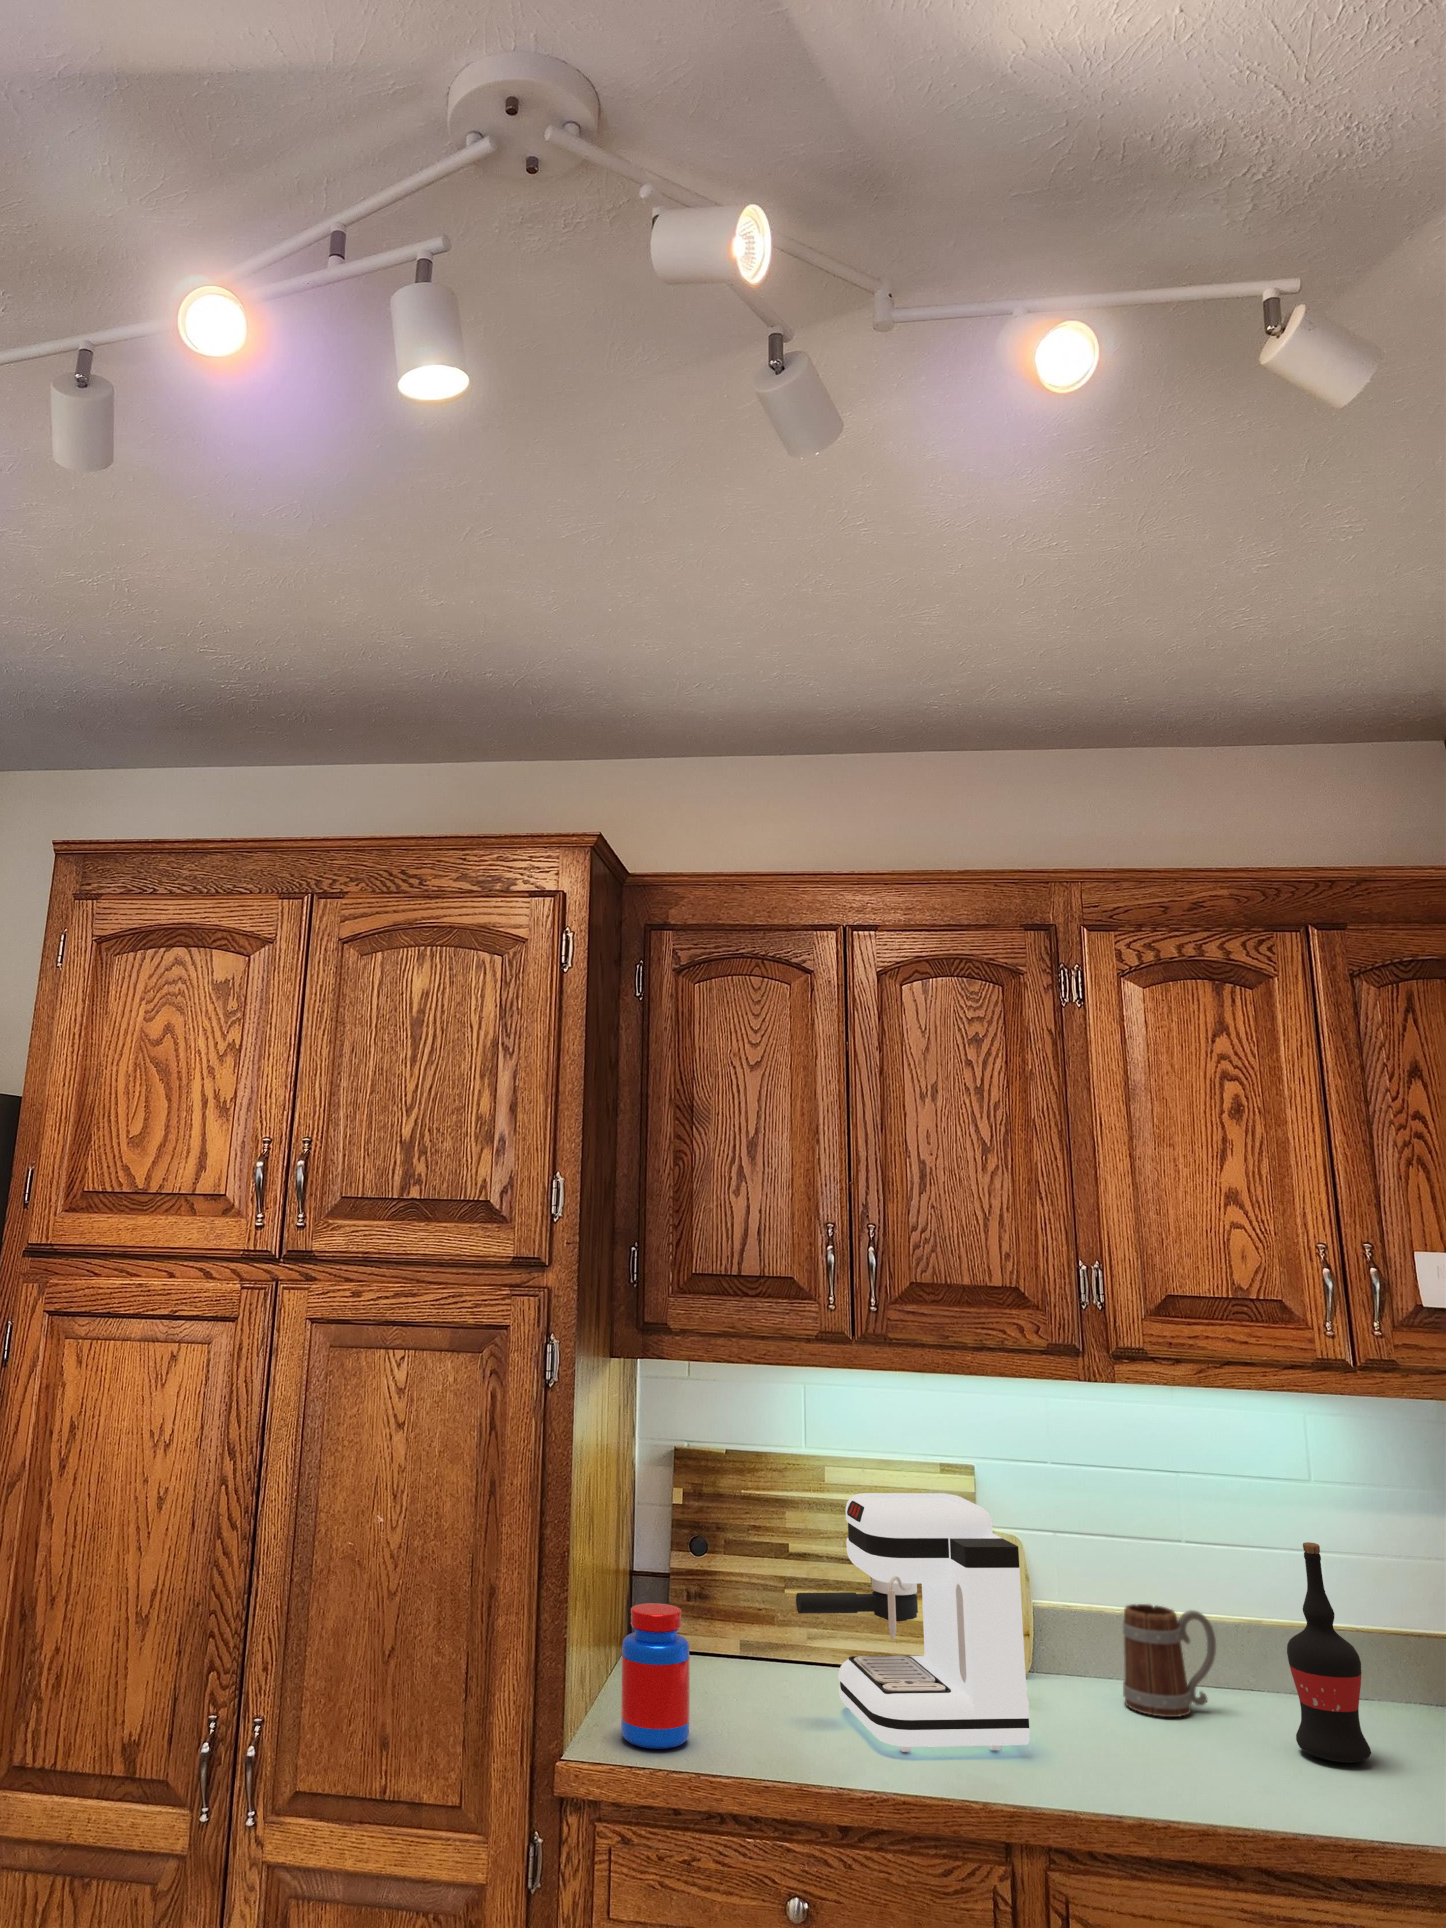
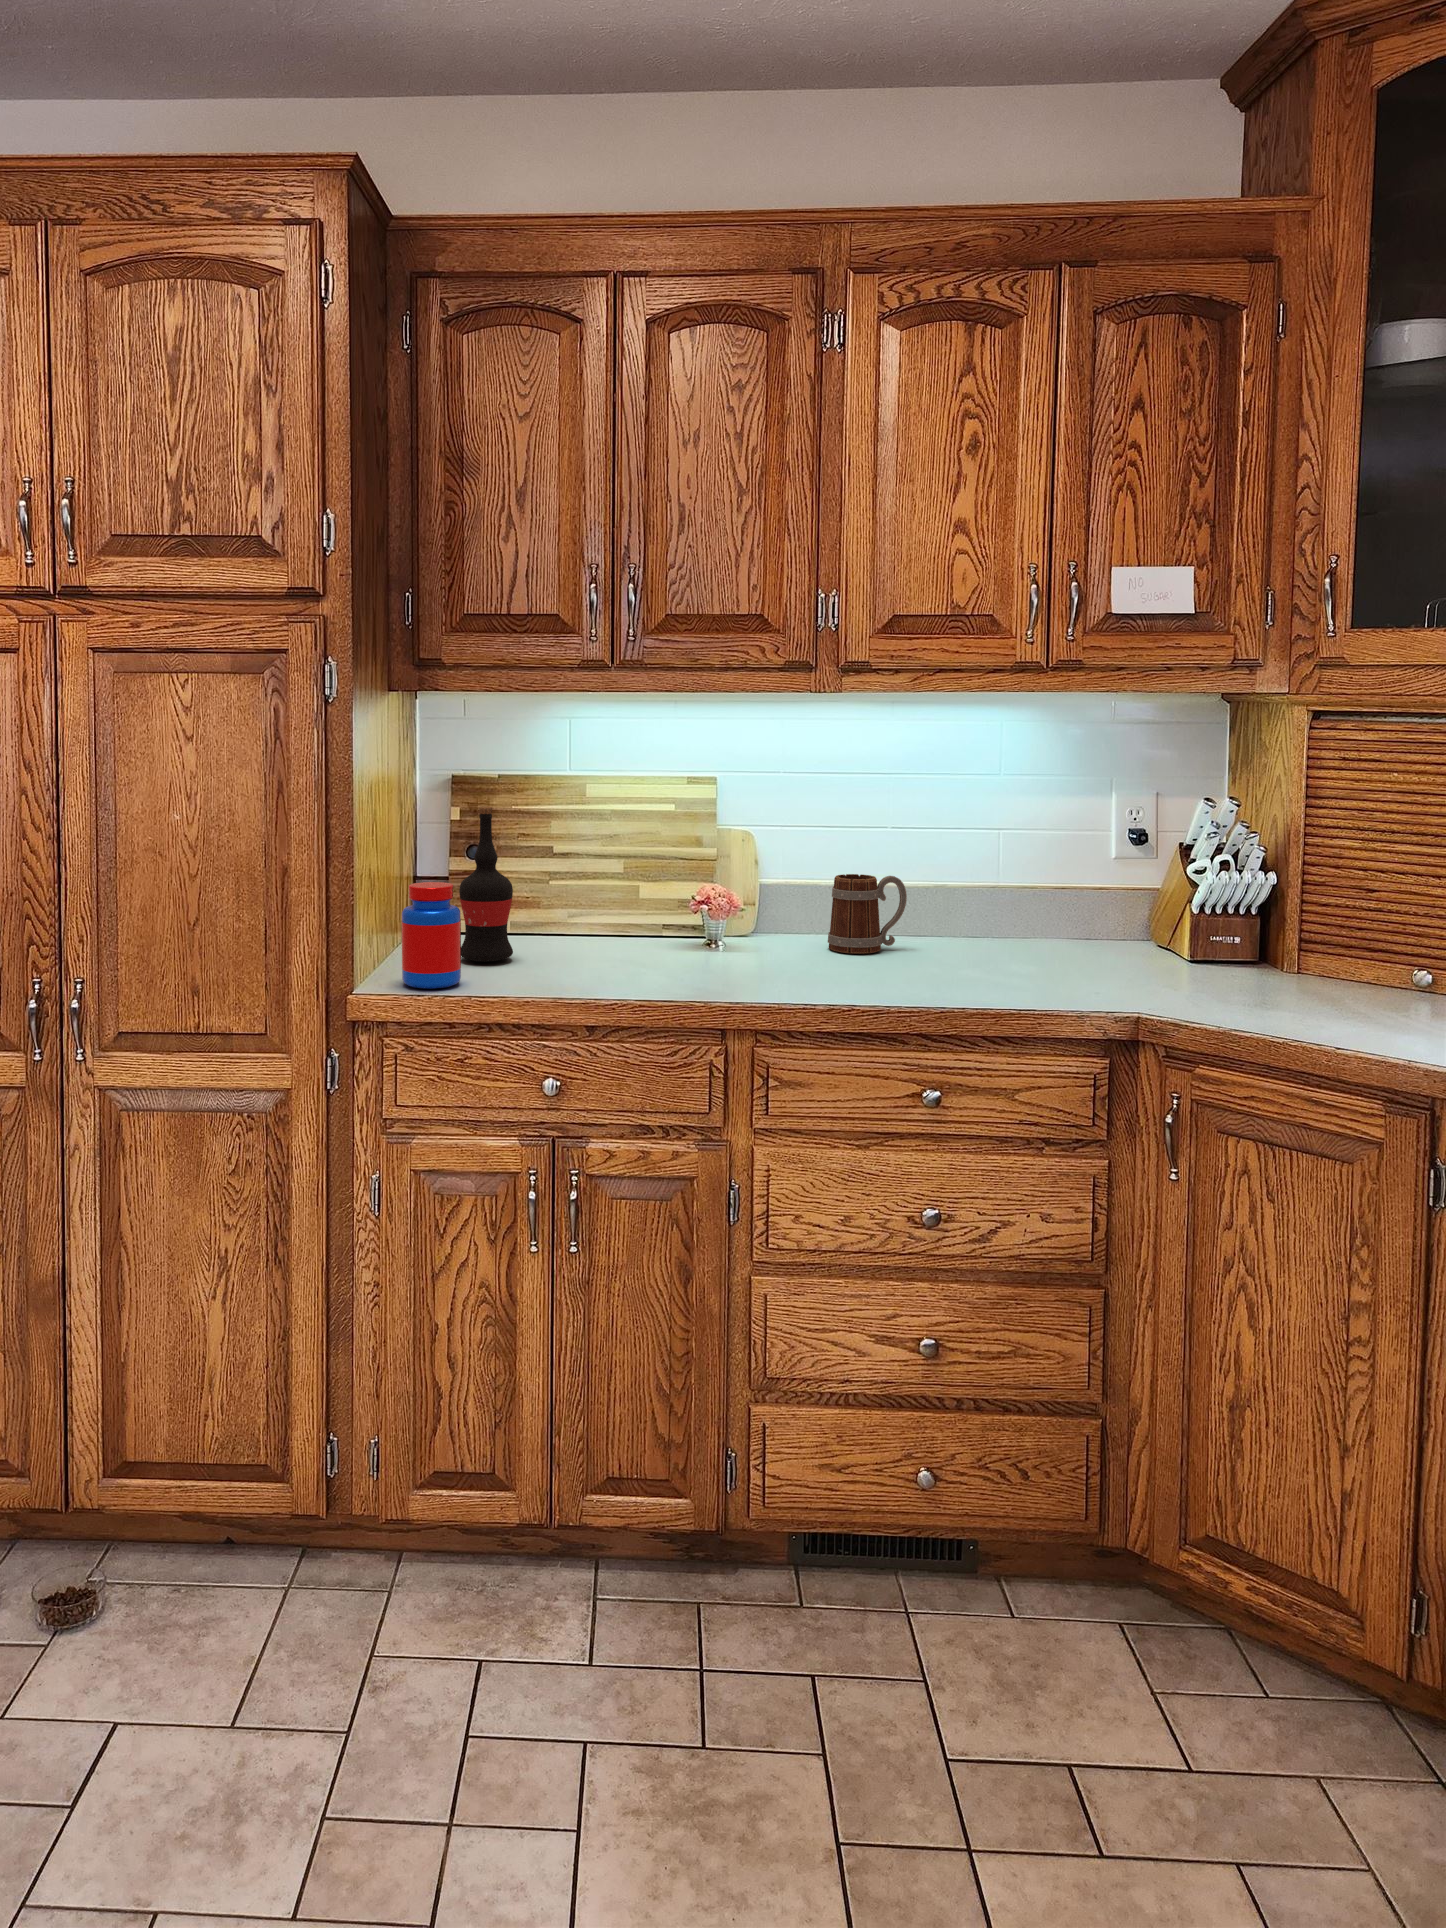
coffee maker: present [796,1493,1030,1752] -> none [555,792,746,981]
wine bottle: present [1287,1542,1371,1763] -> present [459,806,513,962]

